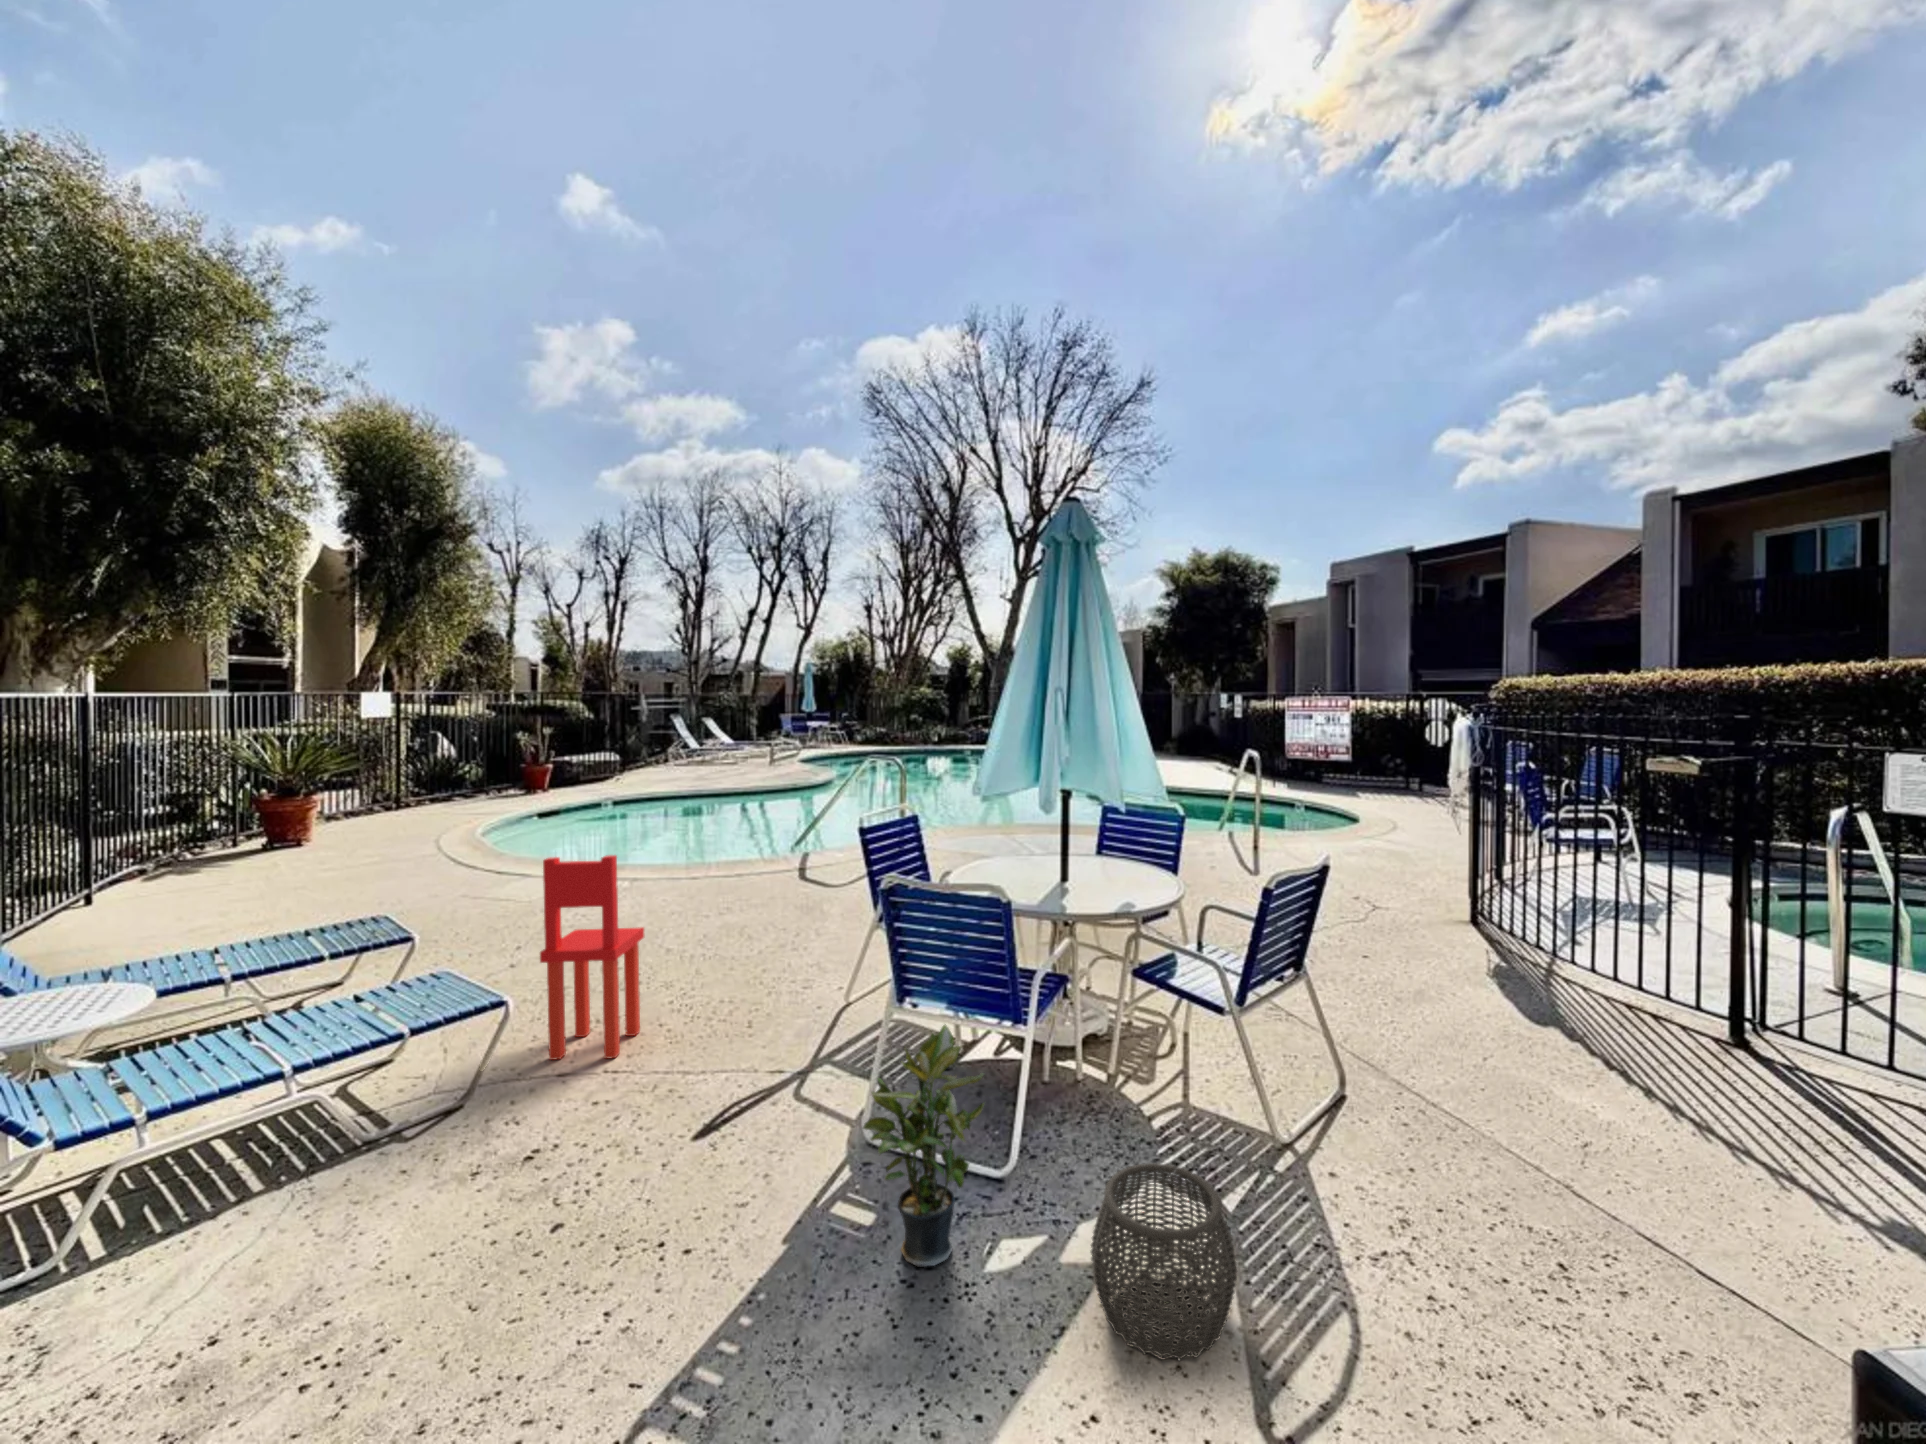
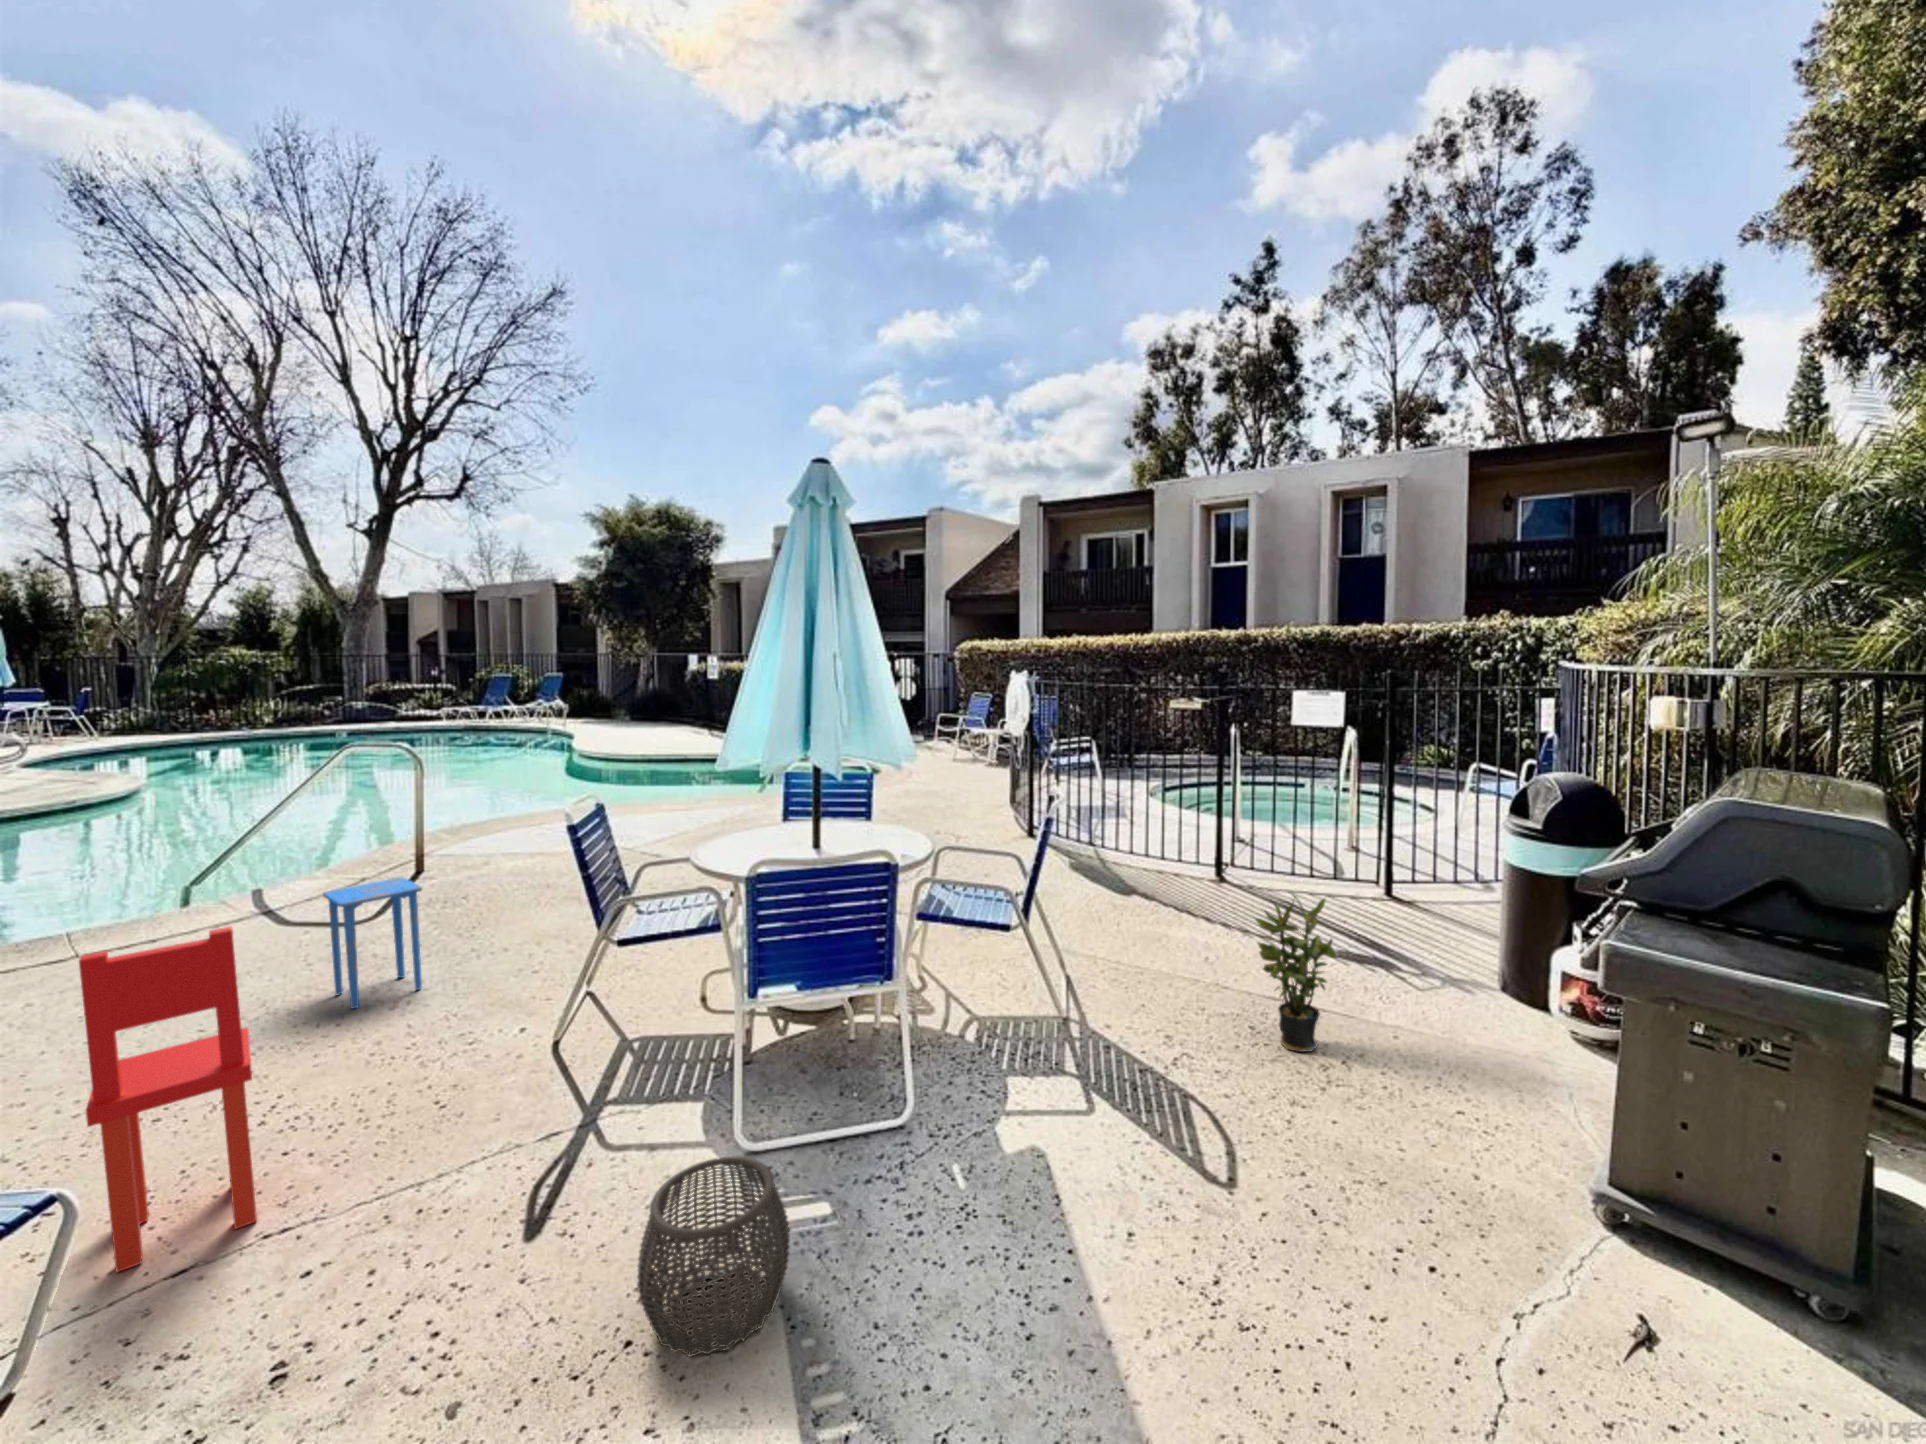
side table: none [778,851,831,942] -> present [323,877,422,1008]
potted plant: present [863,1024,984,1267] -> present [1256,895,1337,1052]
woven basket: present [1091,1163,1237,1360] -> present [637,1156,790,1356]

